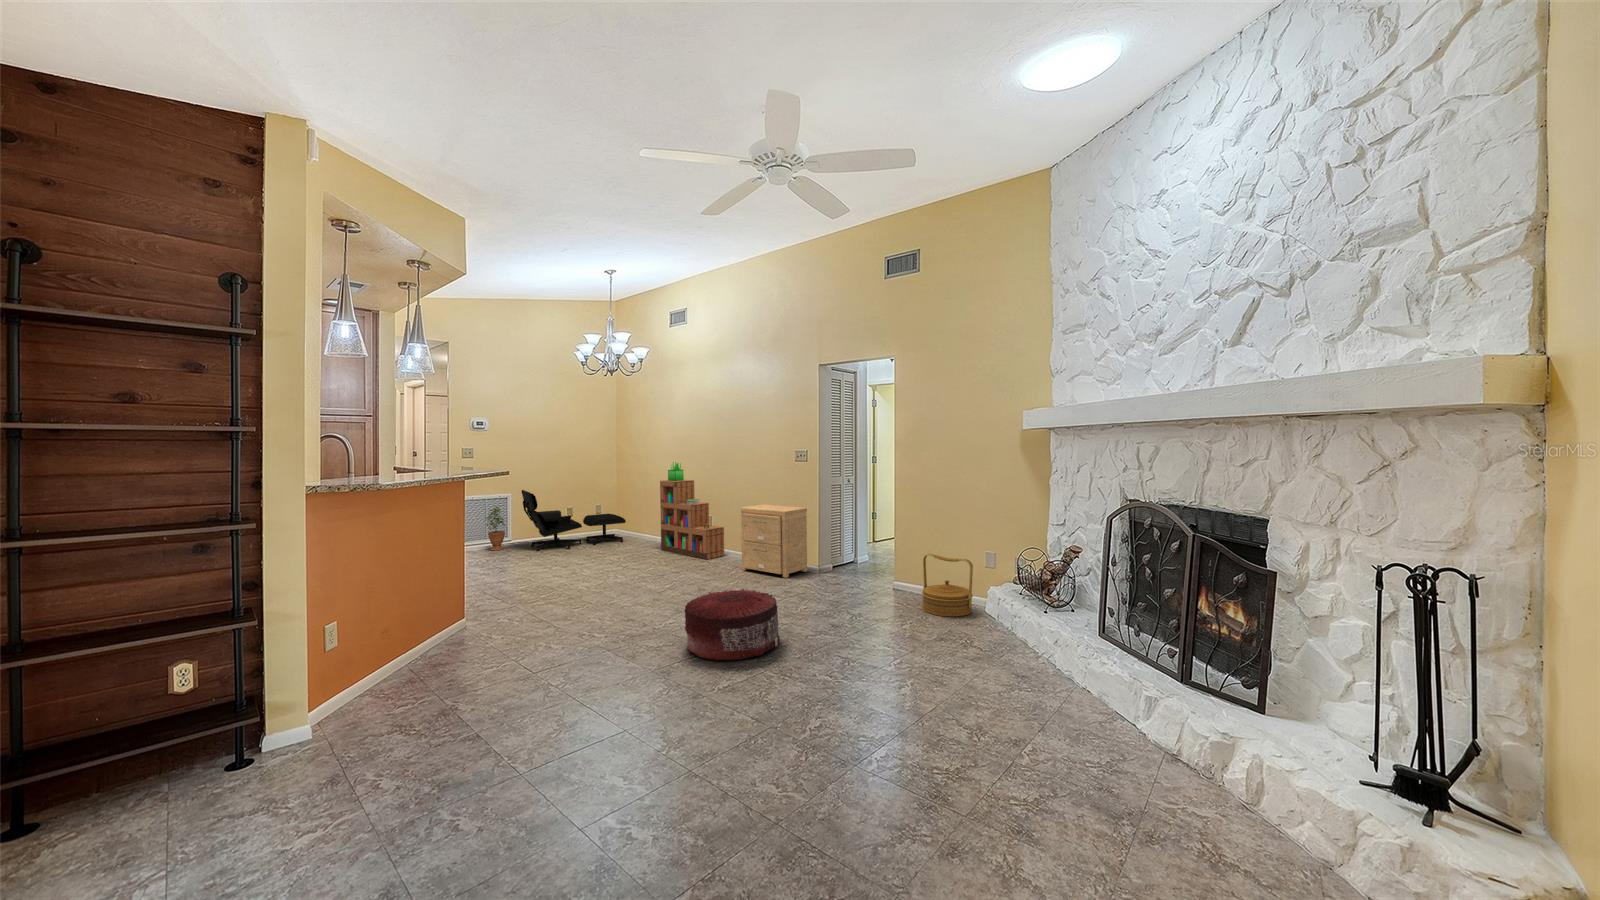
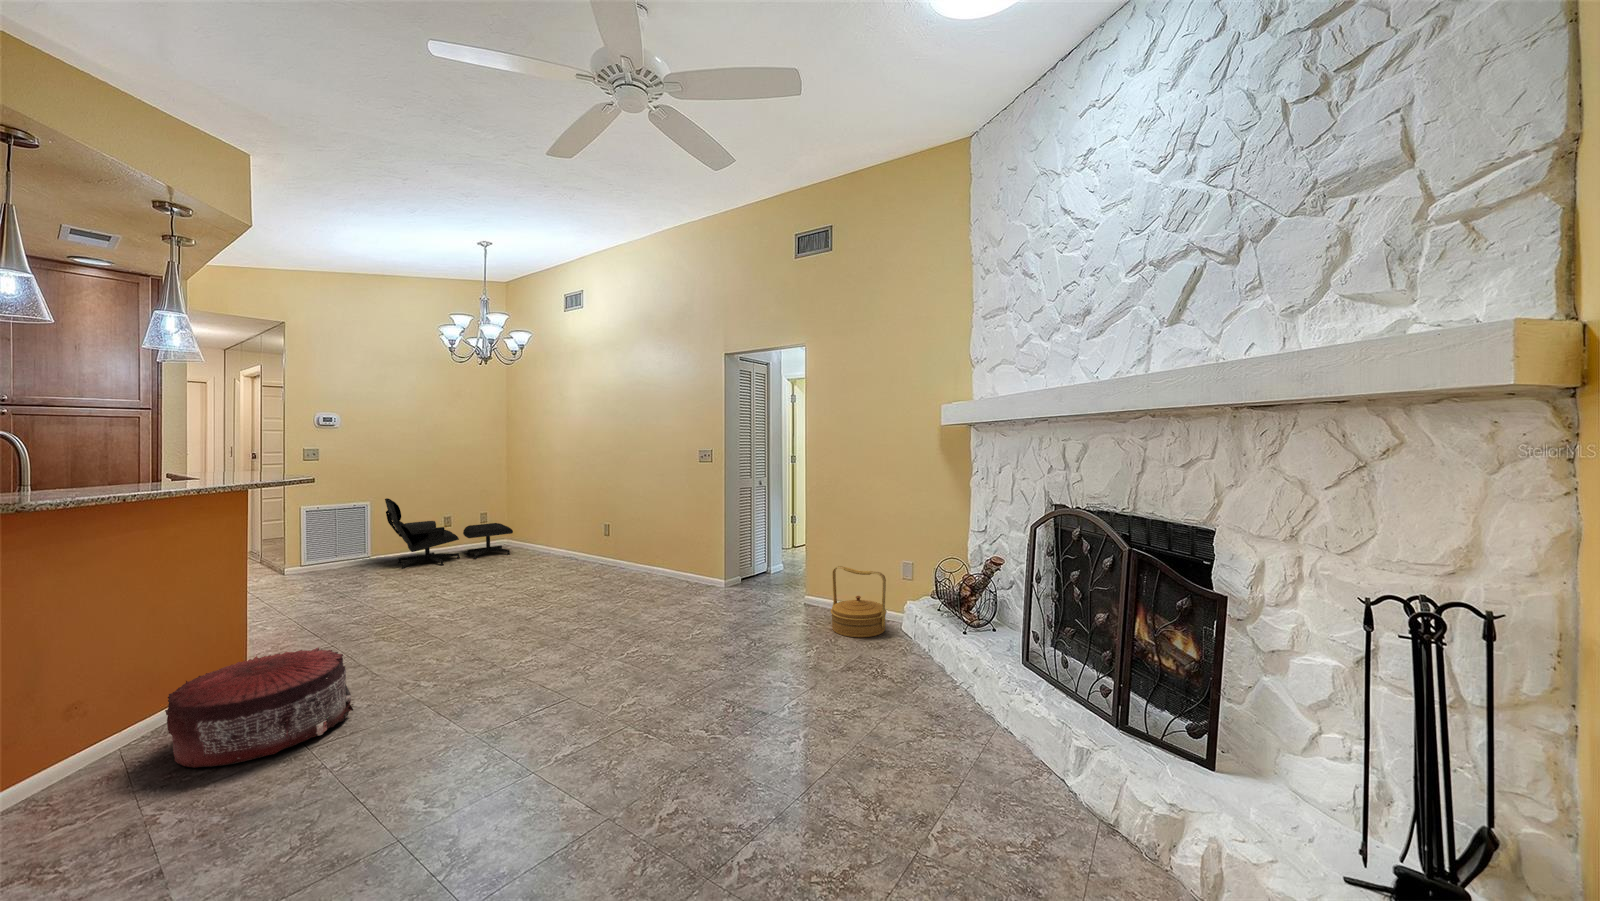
bookshelf: present [660,462,724,559] -> none [549,464,622,574]
side table: present [741,504,807,578] -> none [635,511,711,594]
potted plant: present [486,507,505,551] -> none [336,517,364,570]
pouf: present [685,589,779,660] -> present [165,647,353,768]

